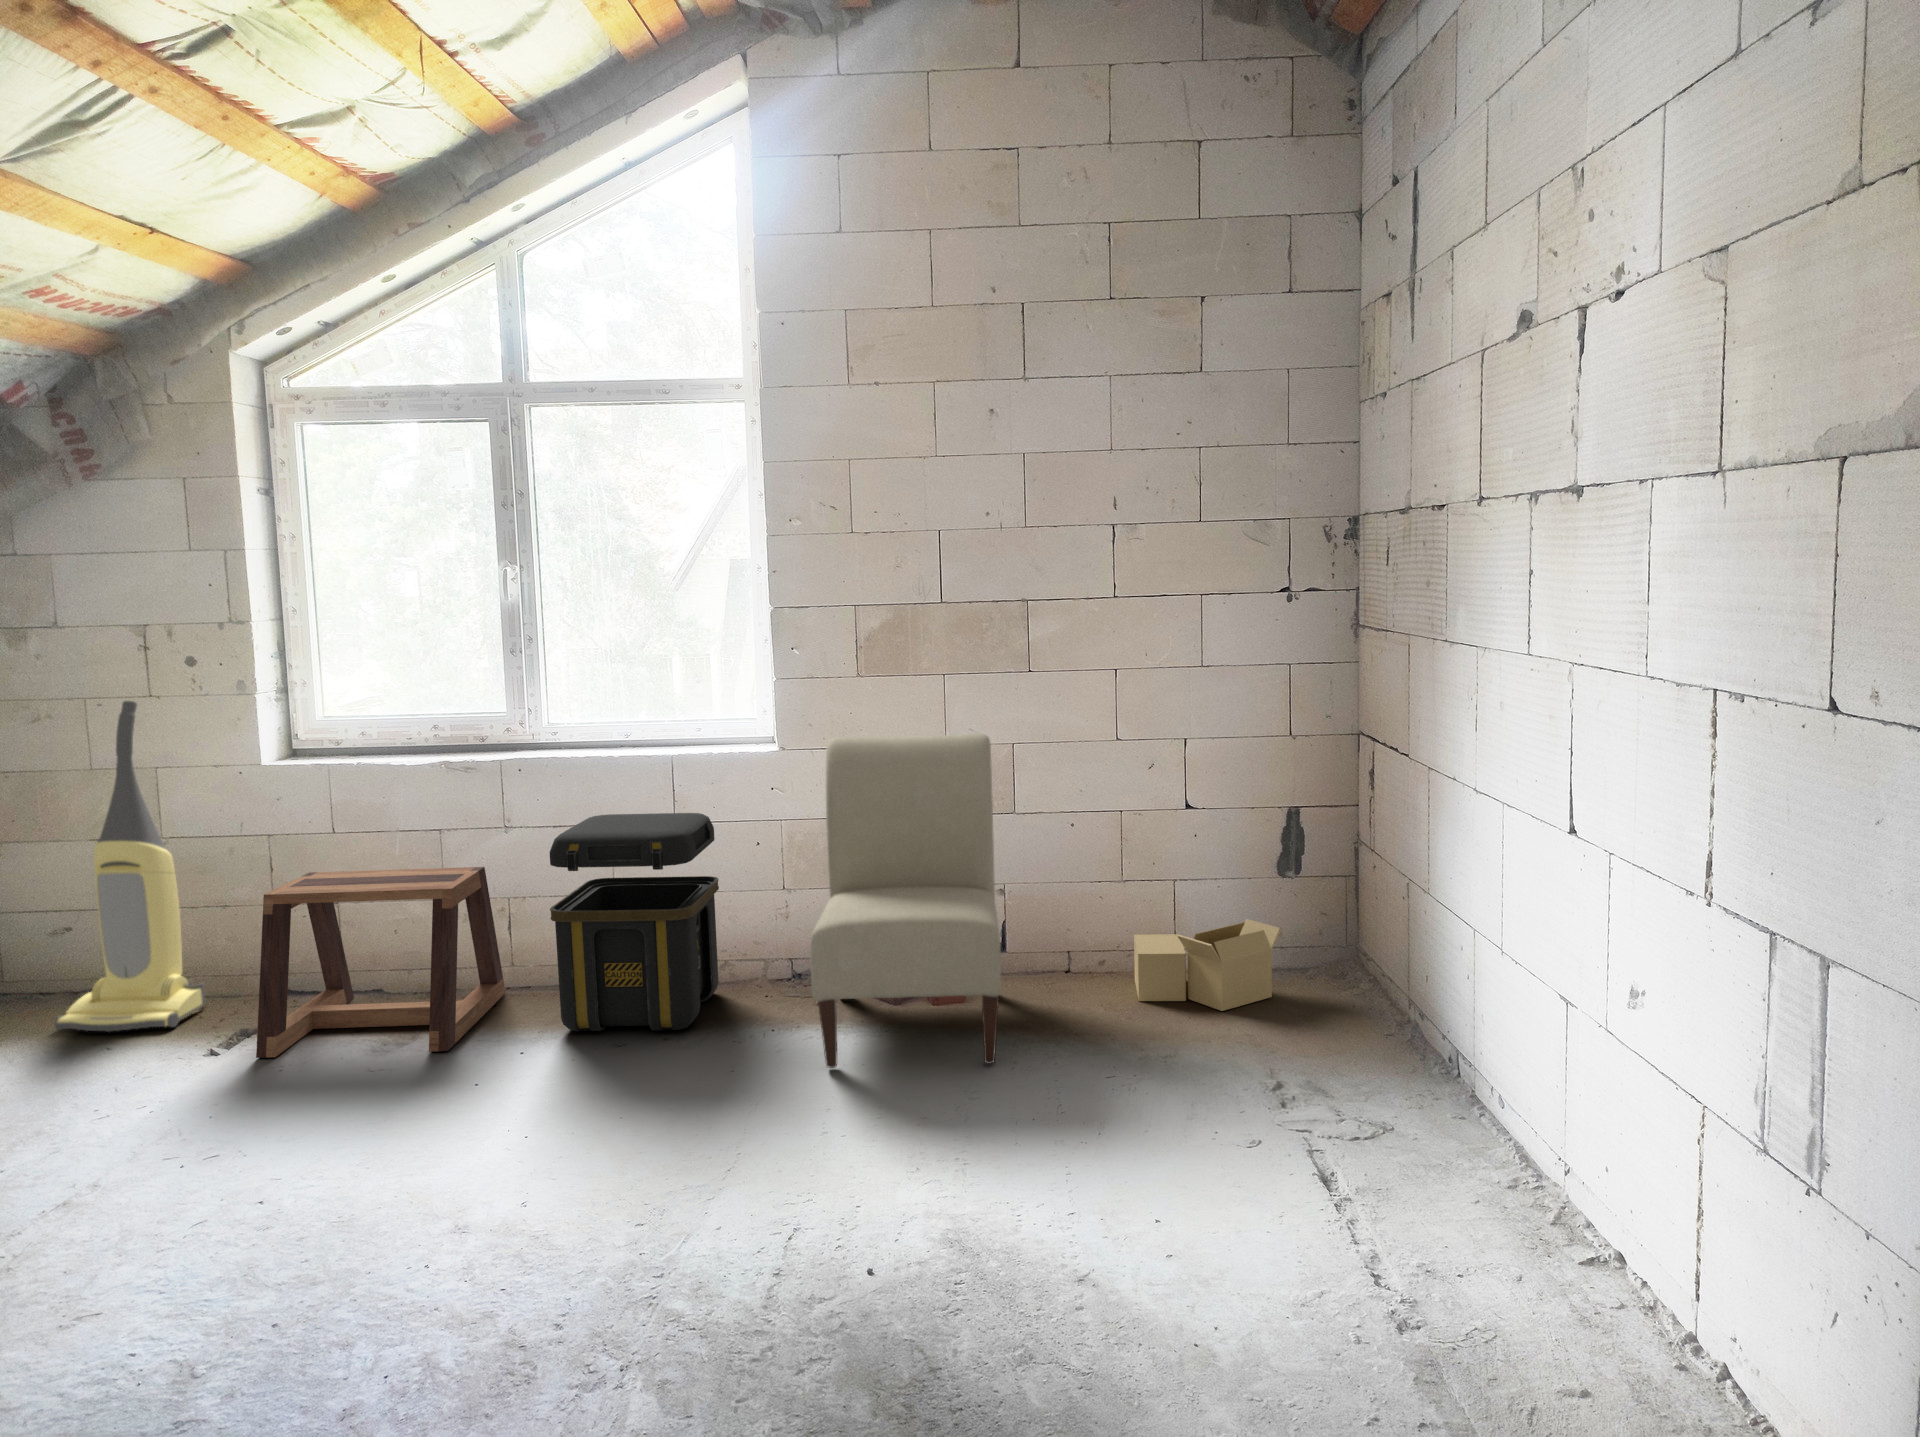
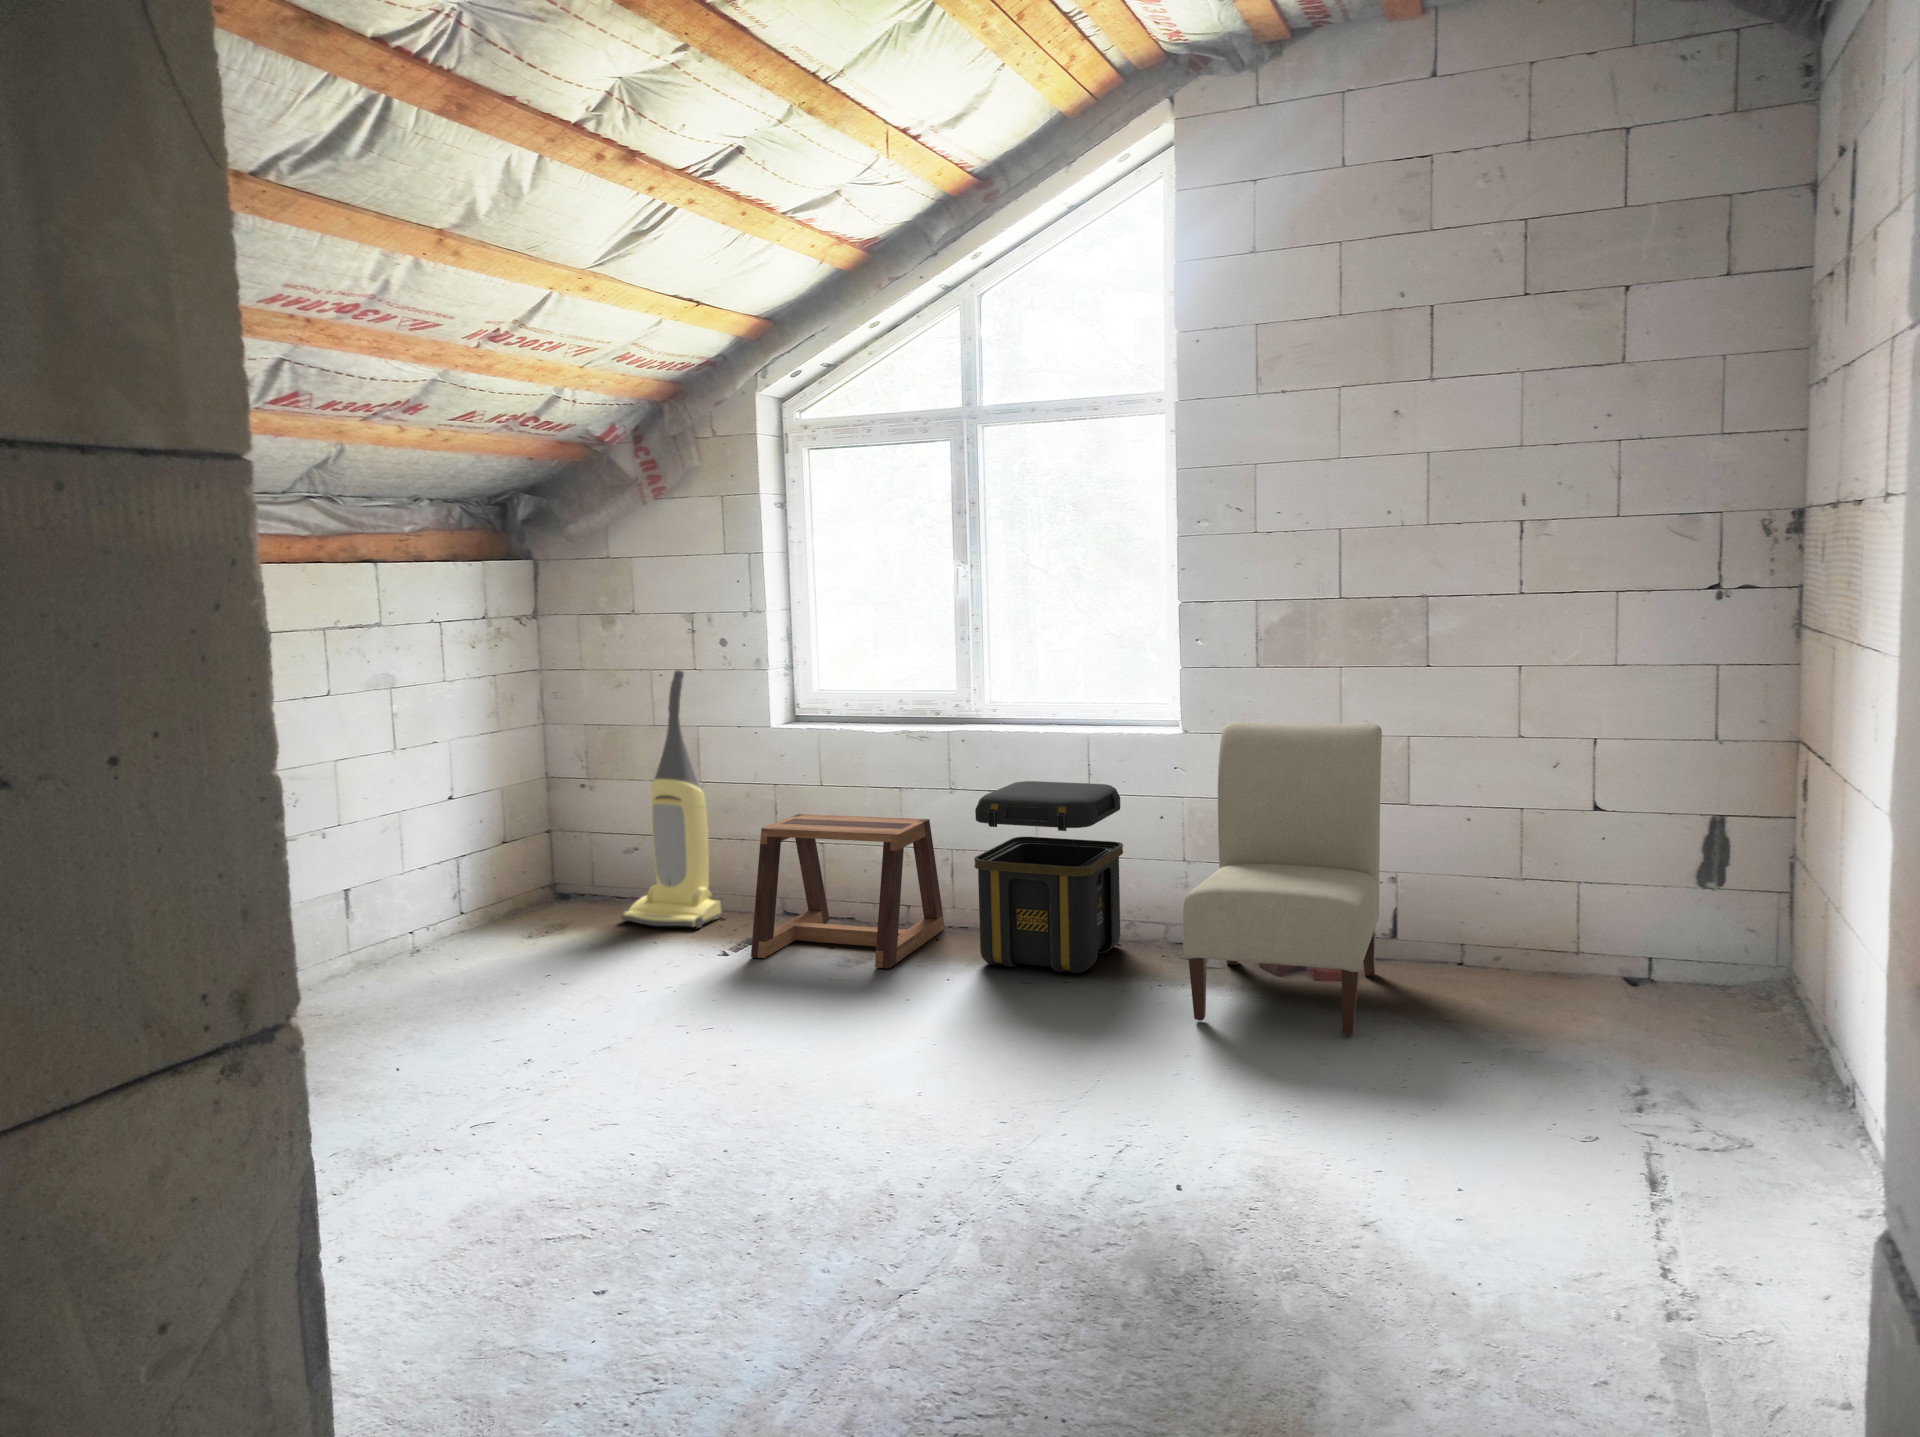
cardboard box: present [1134,919,1281,1011] -> none [1523,927,1689,1017]

